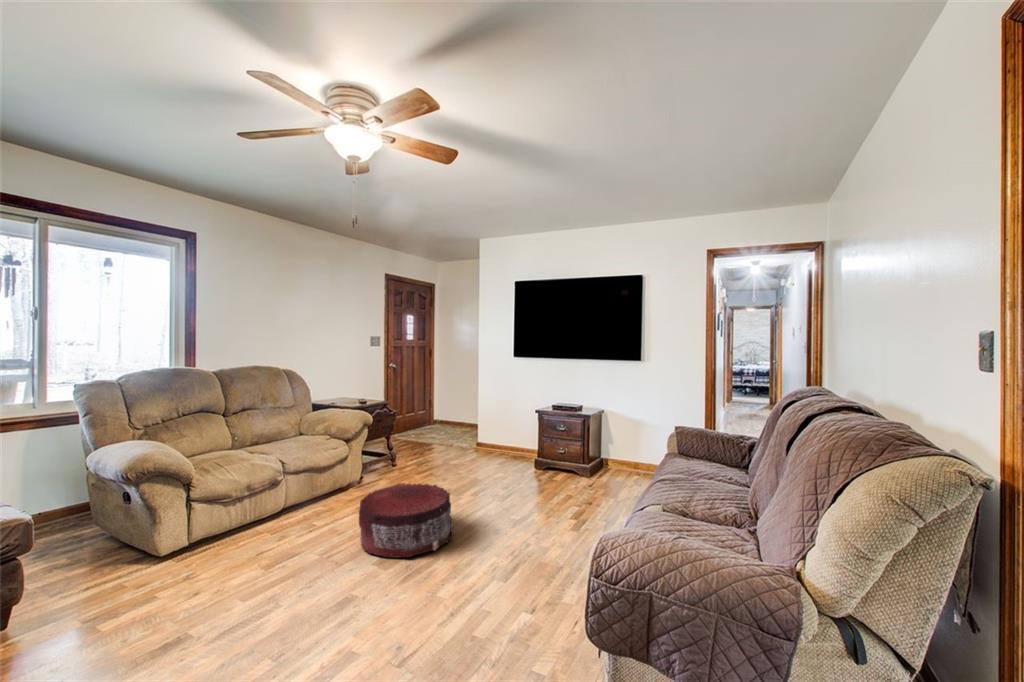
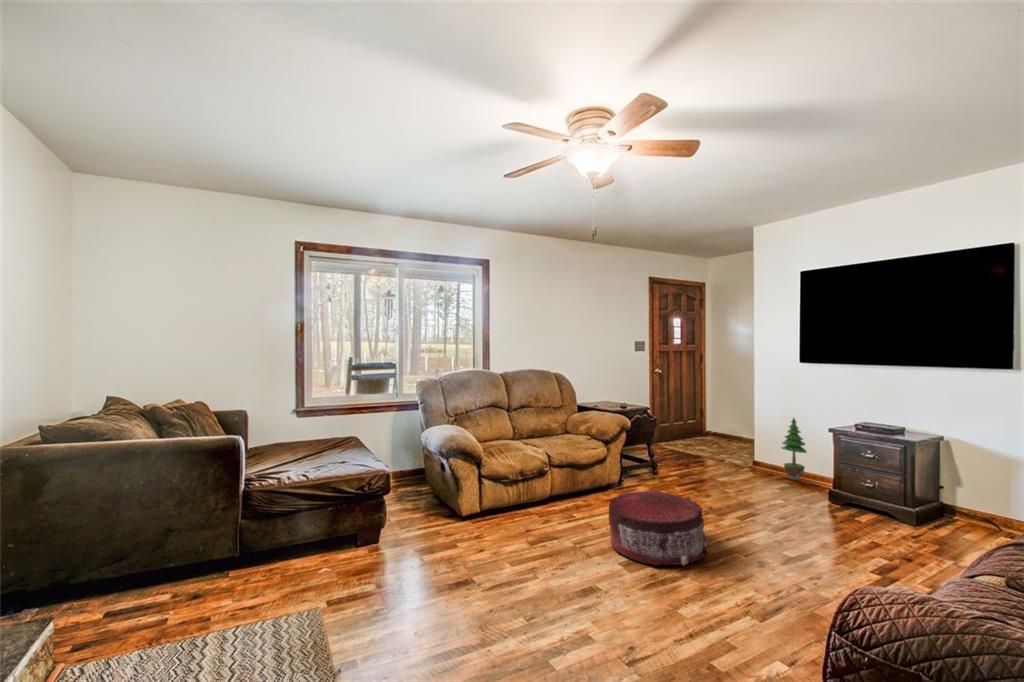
potted tree: none [499,402,518,455] -> present [782,418,807,480]

